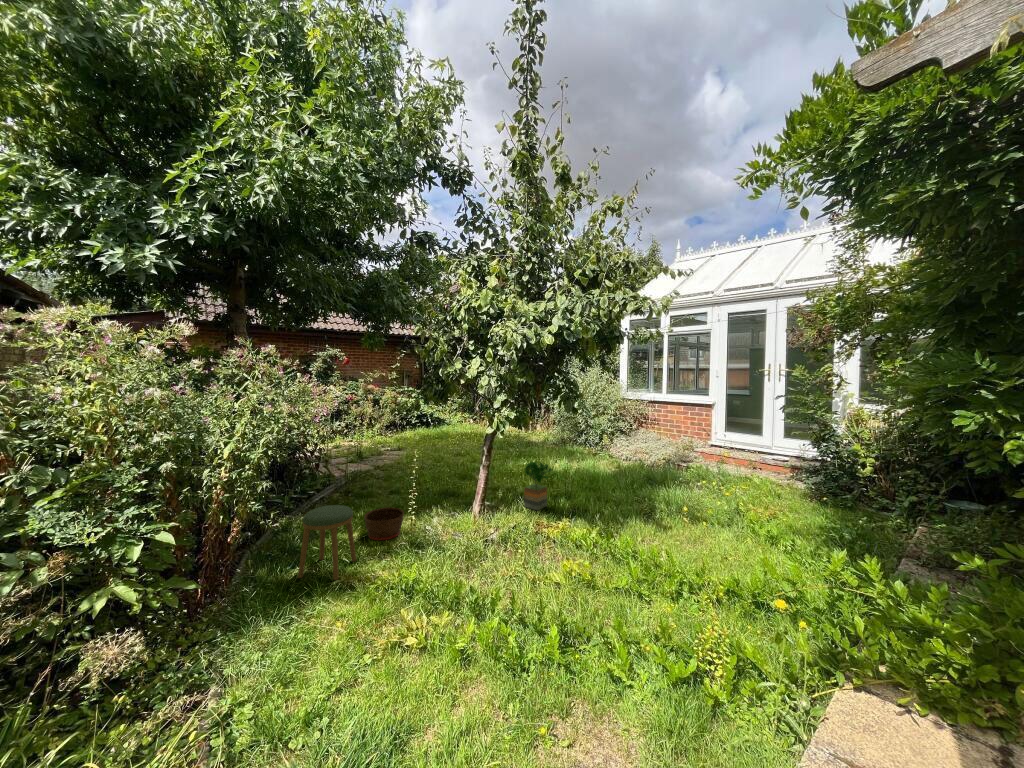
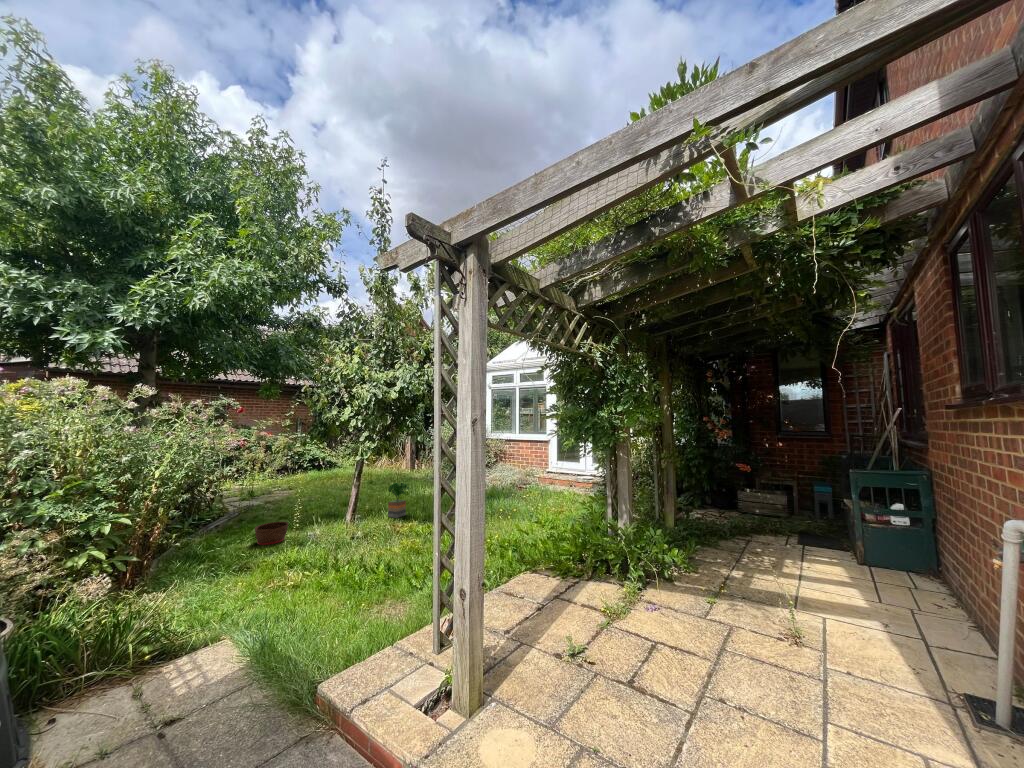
stool: present [298,505,356,580] -> none [199,516,247,569]

